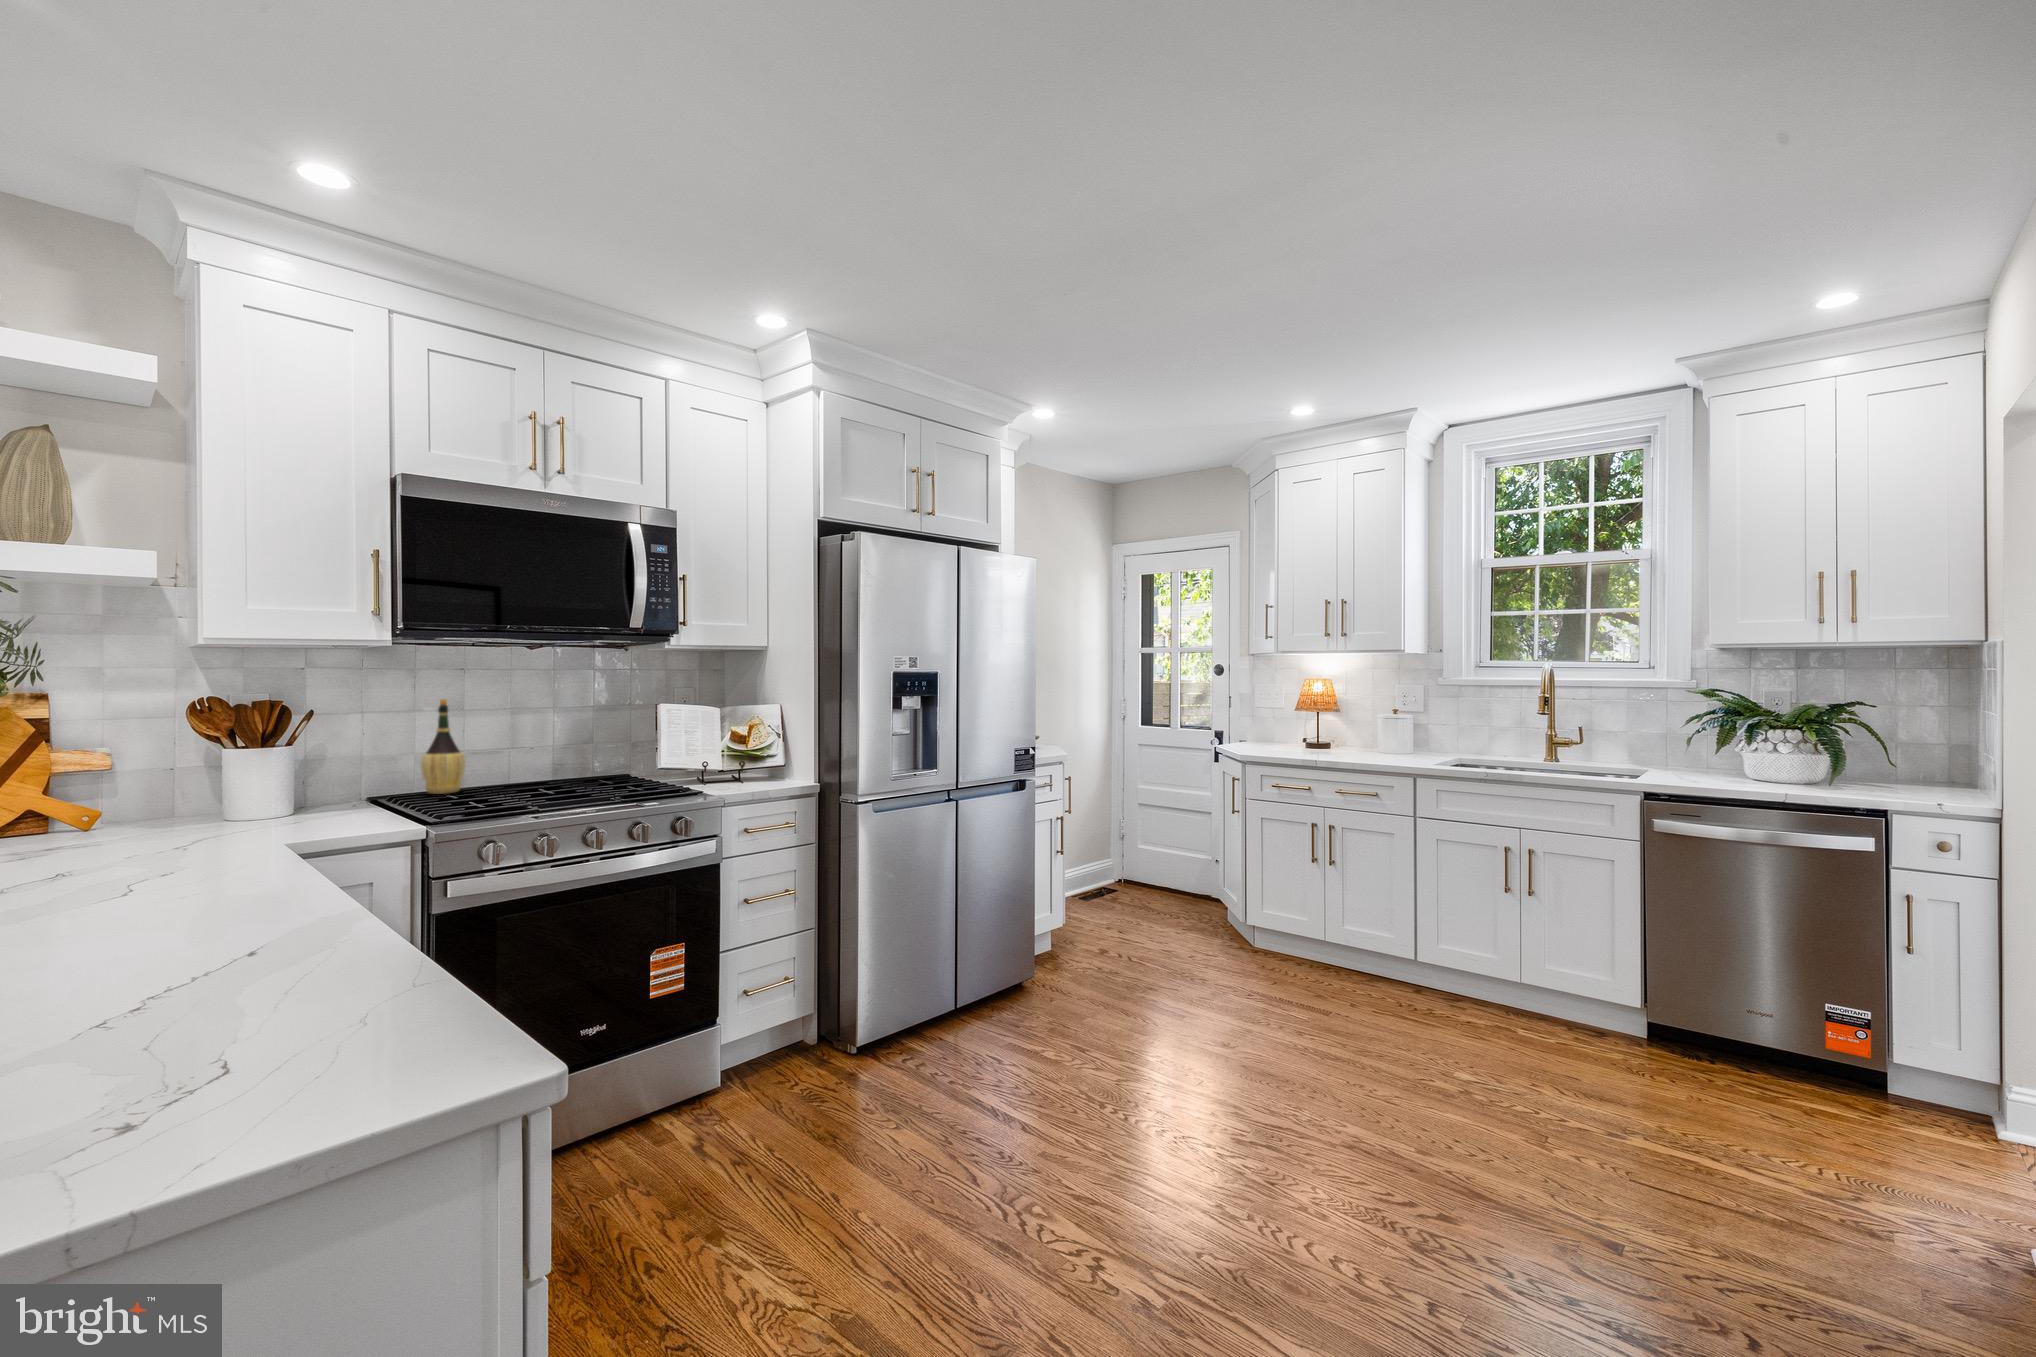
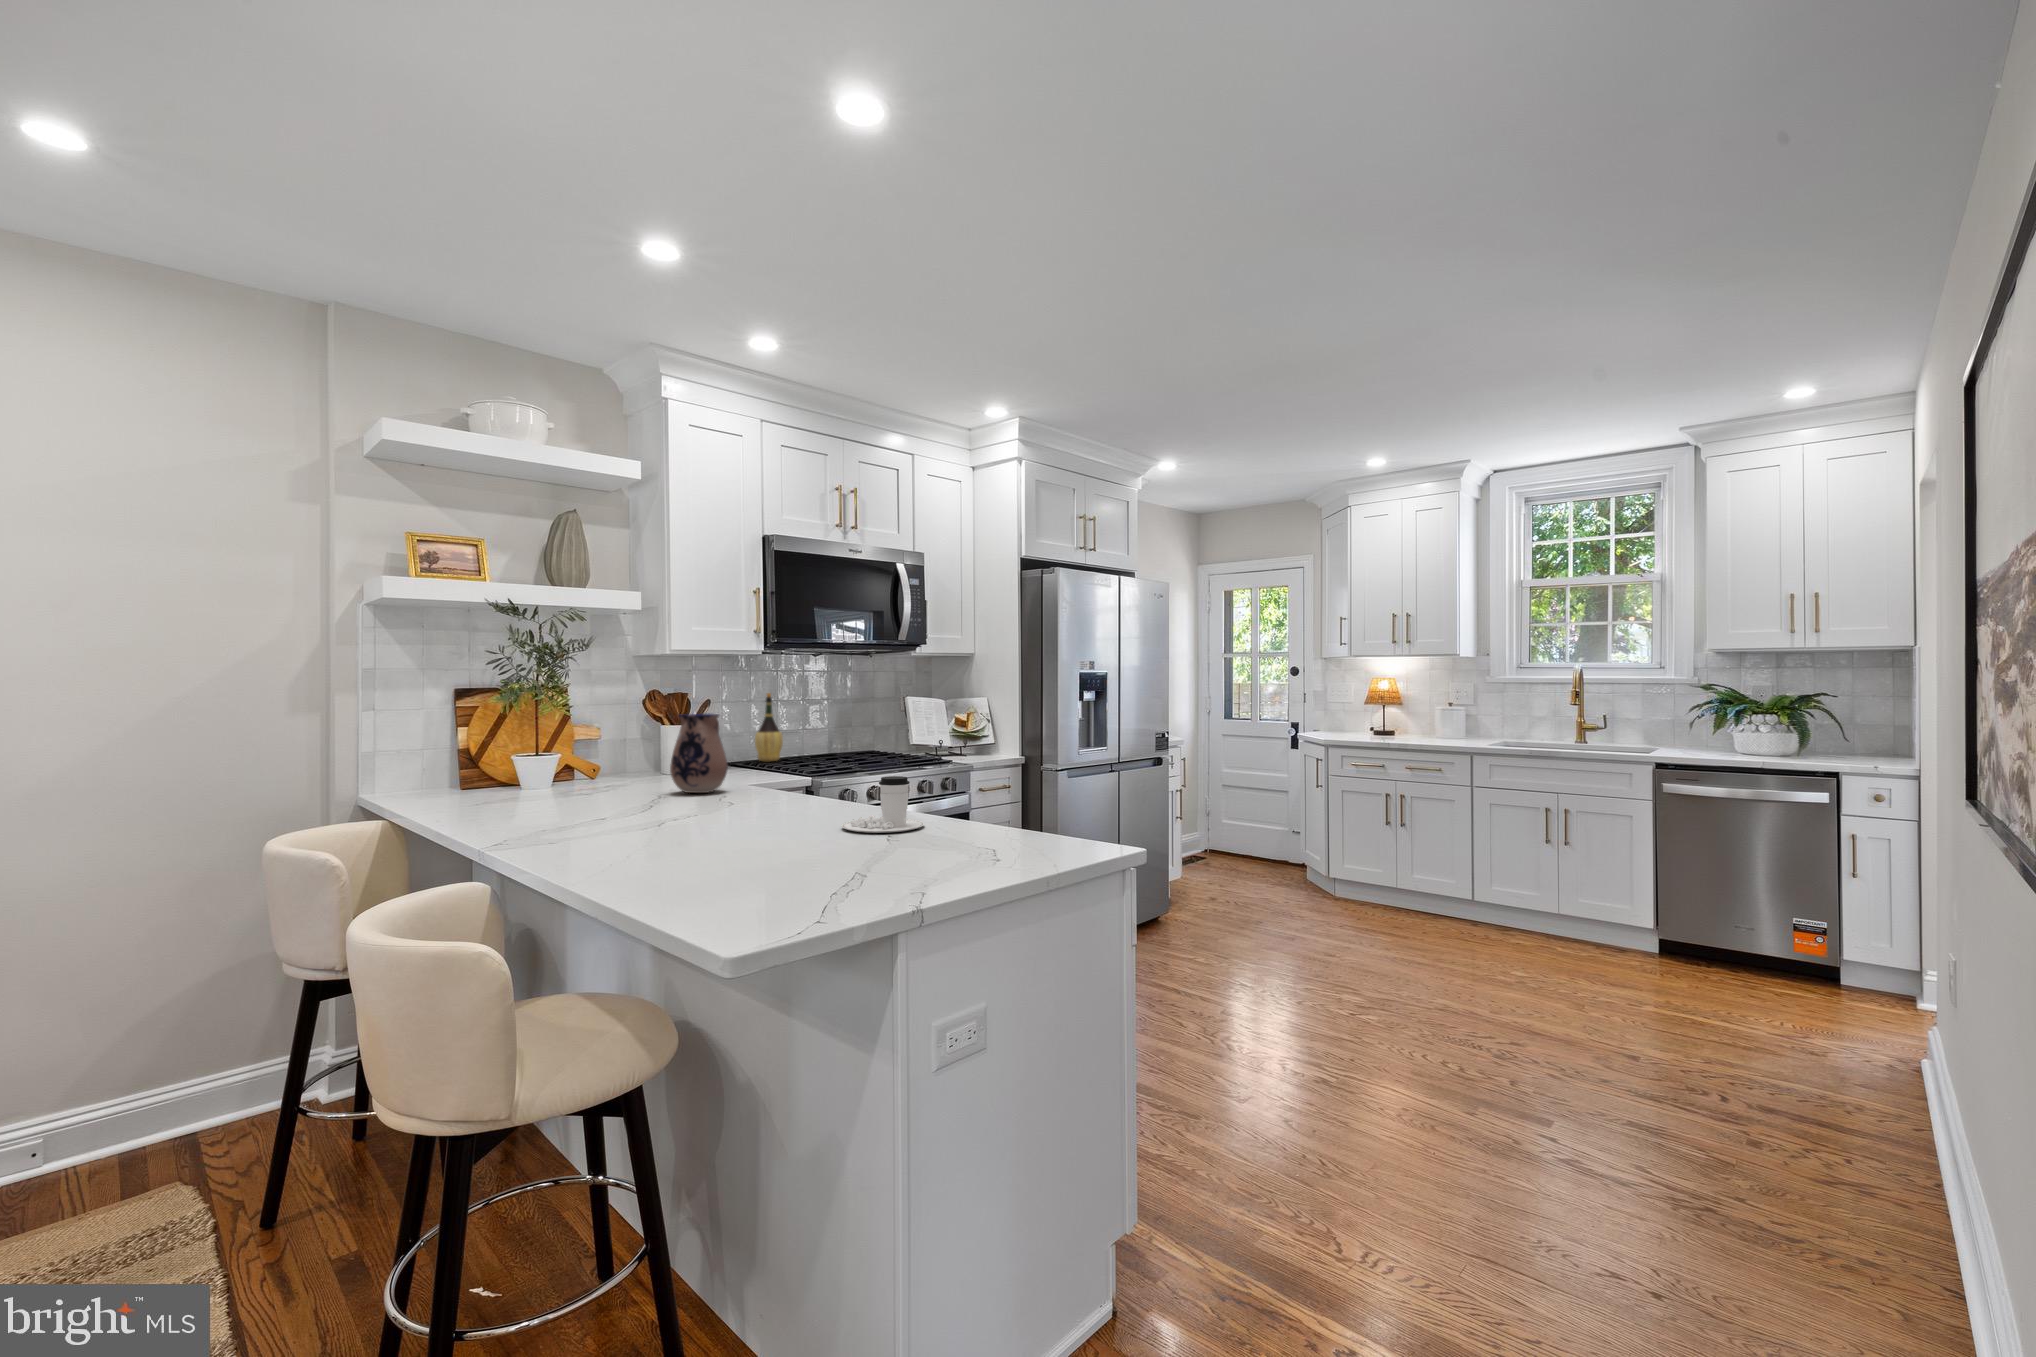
ceramic pitcher: none [93,736,216,866] -> present [670,713,728,793]
coffee cup: none [87,871,298,995] -> present [841,776,924,833]

